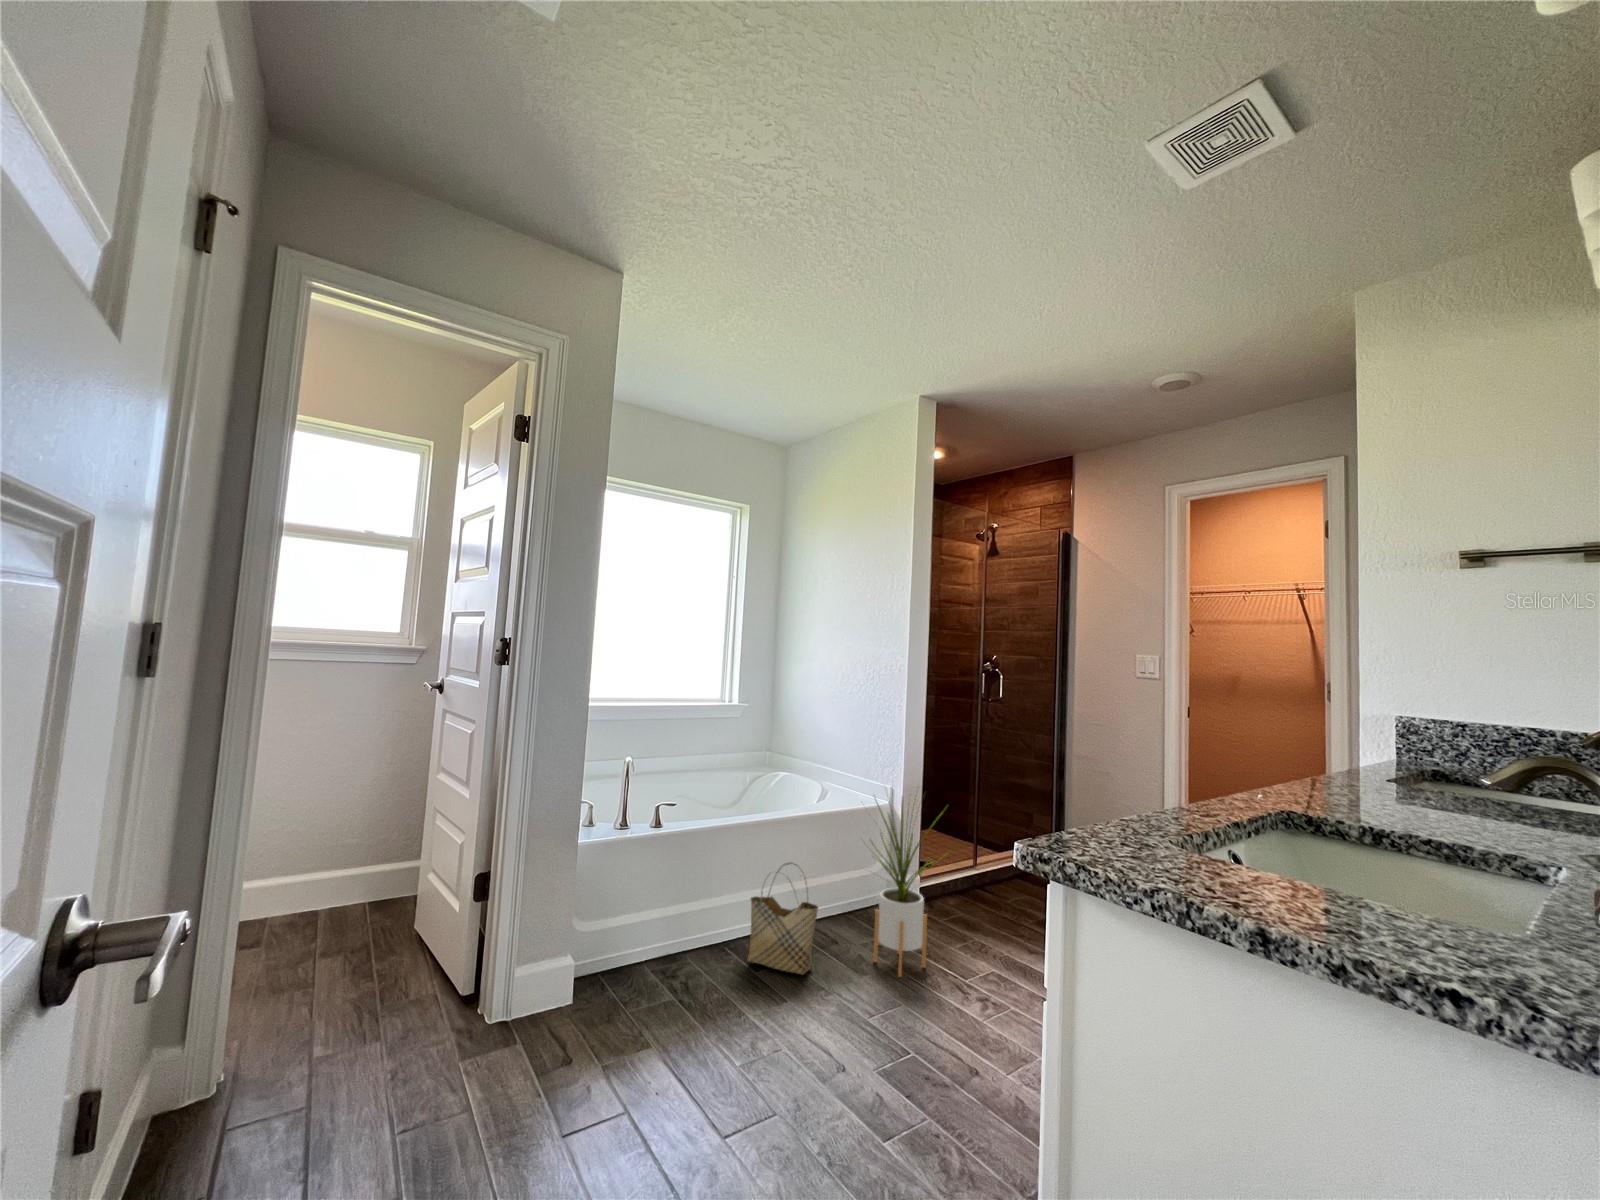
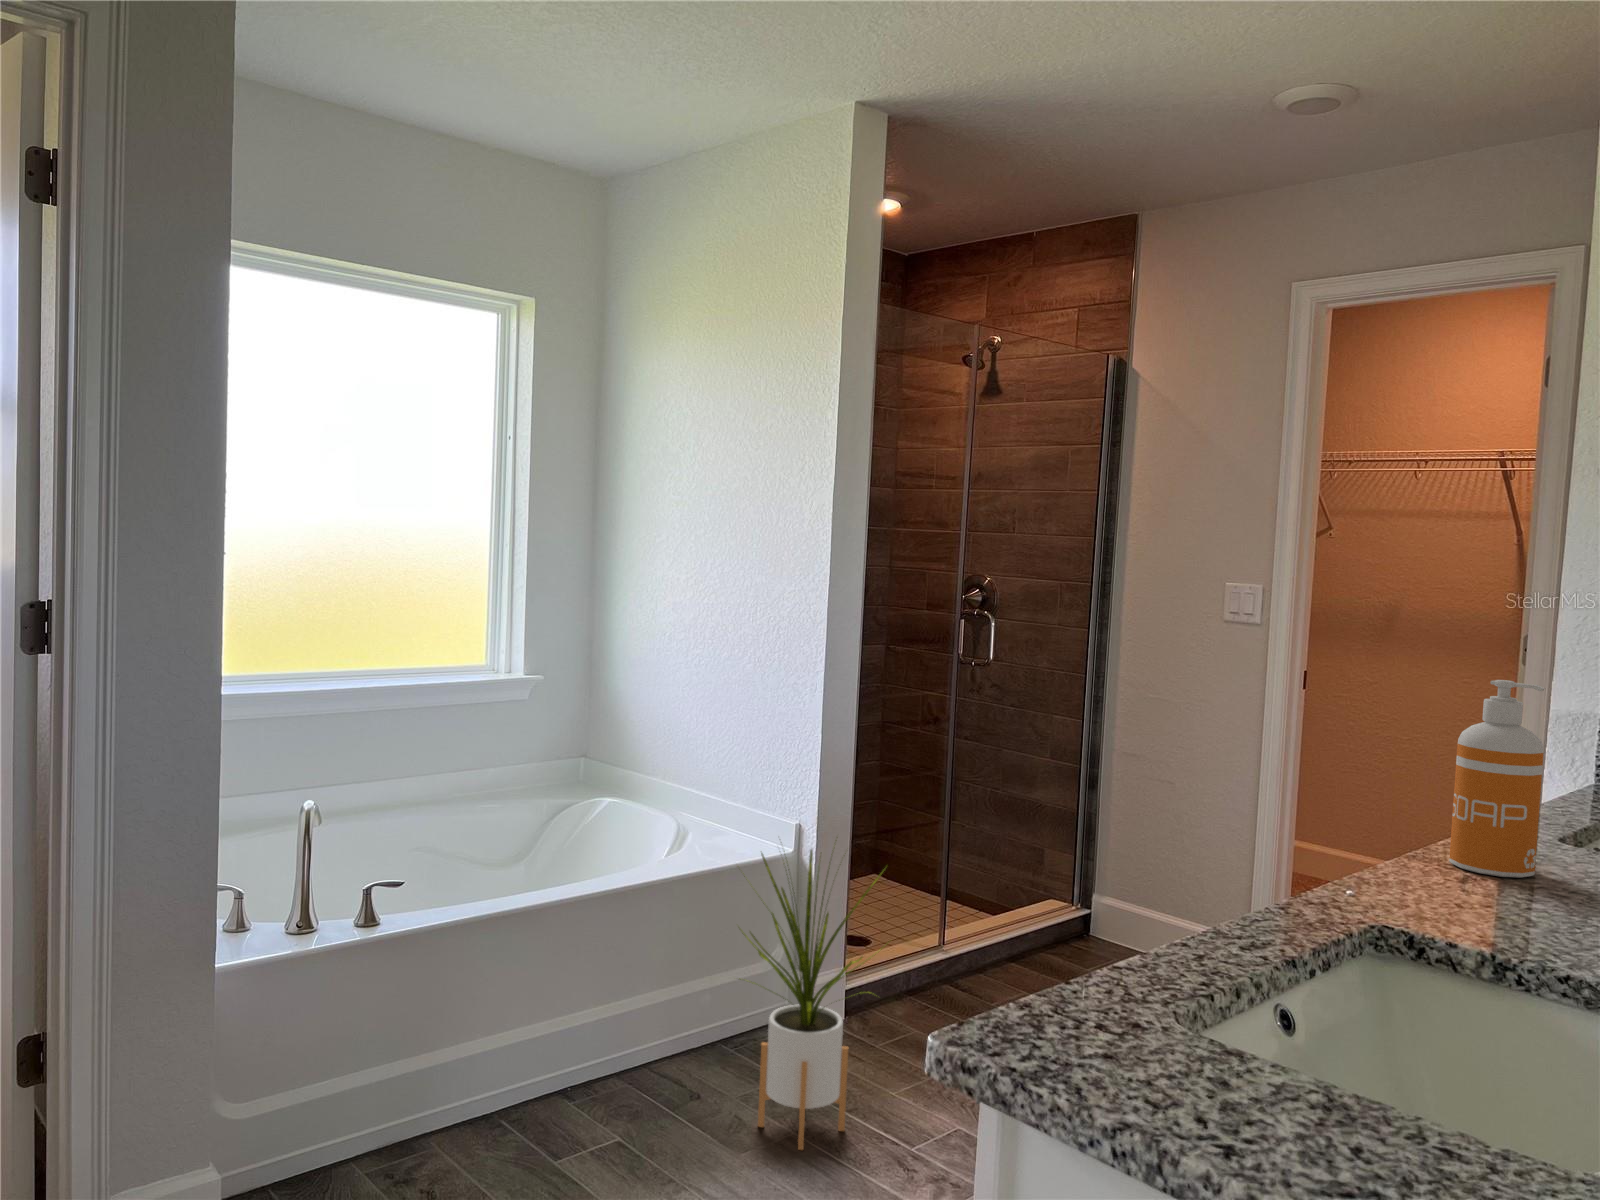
soap dispenser: none [1320,672,1382,796] -> present [1449,680,1545,878]
woven basket: present [748,863,818,974] -> none [540,973,663,1158]

